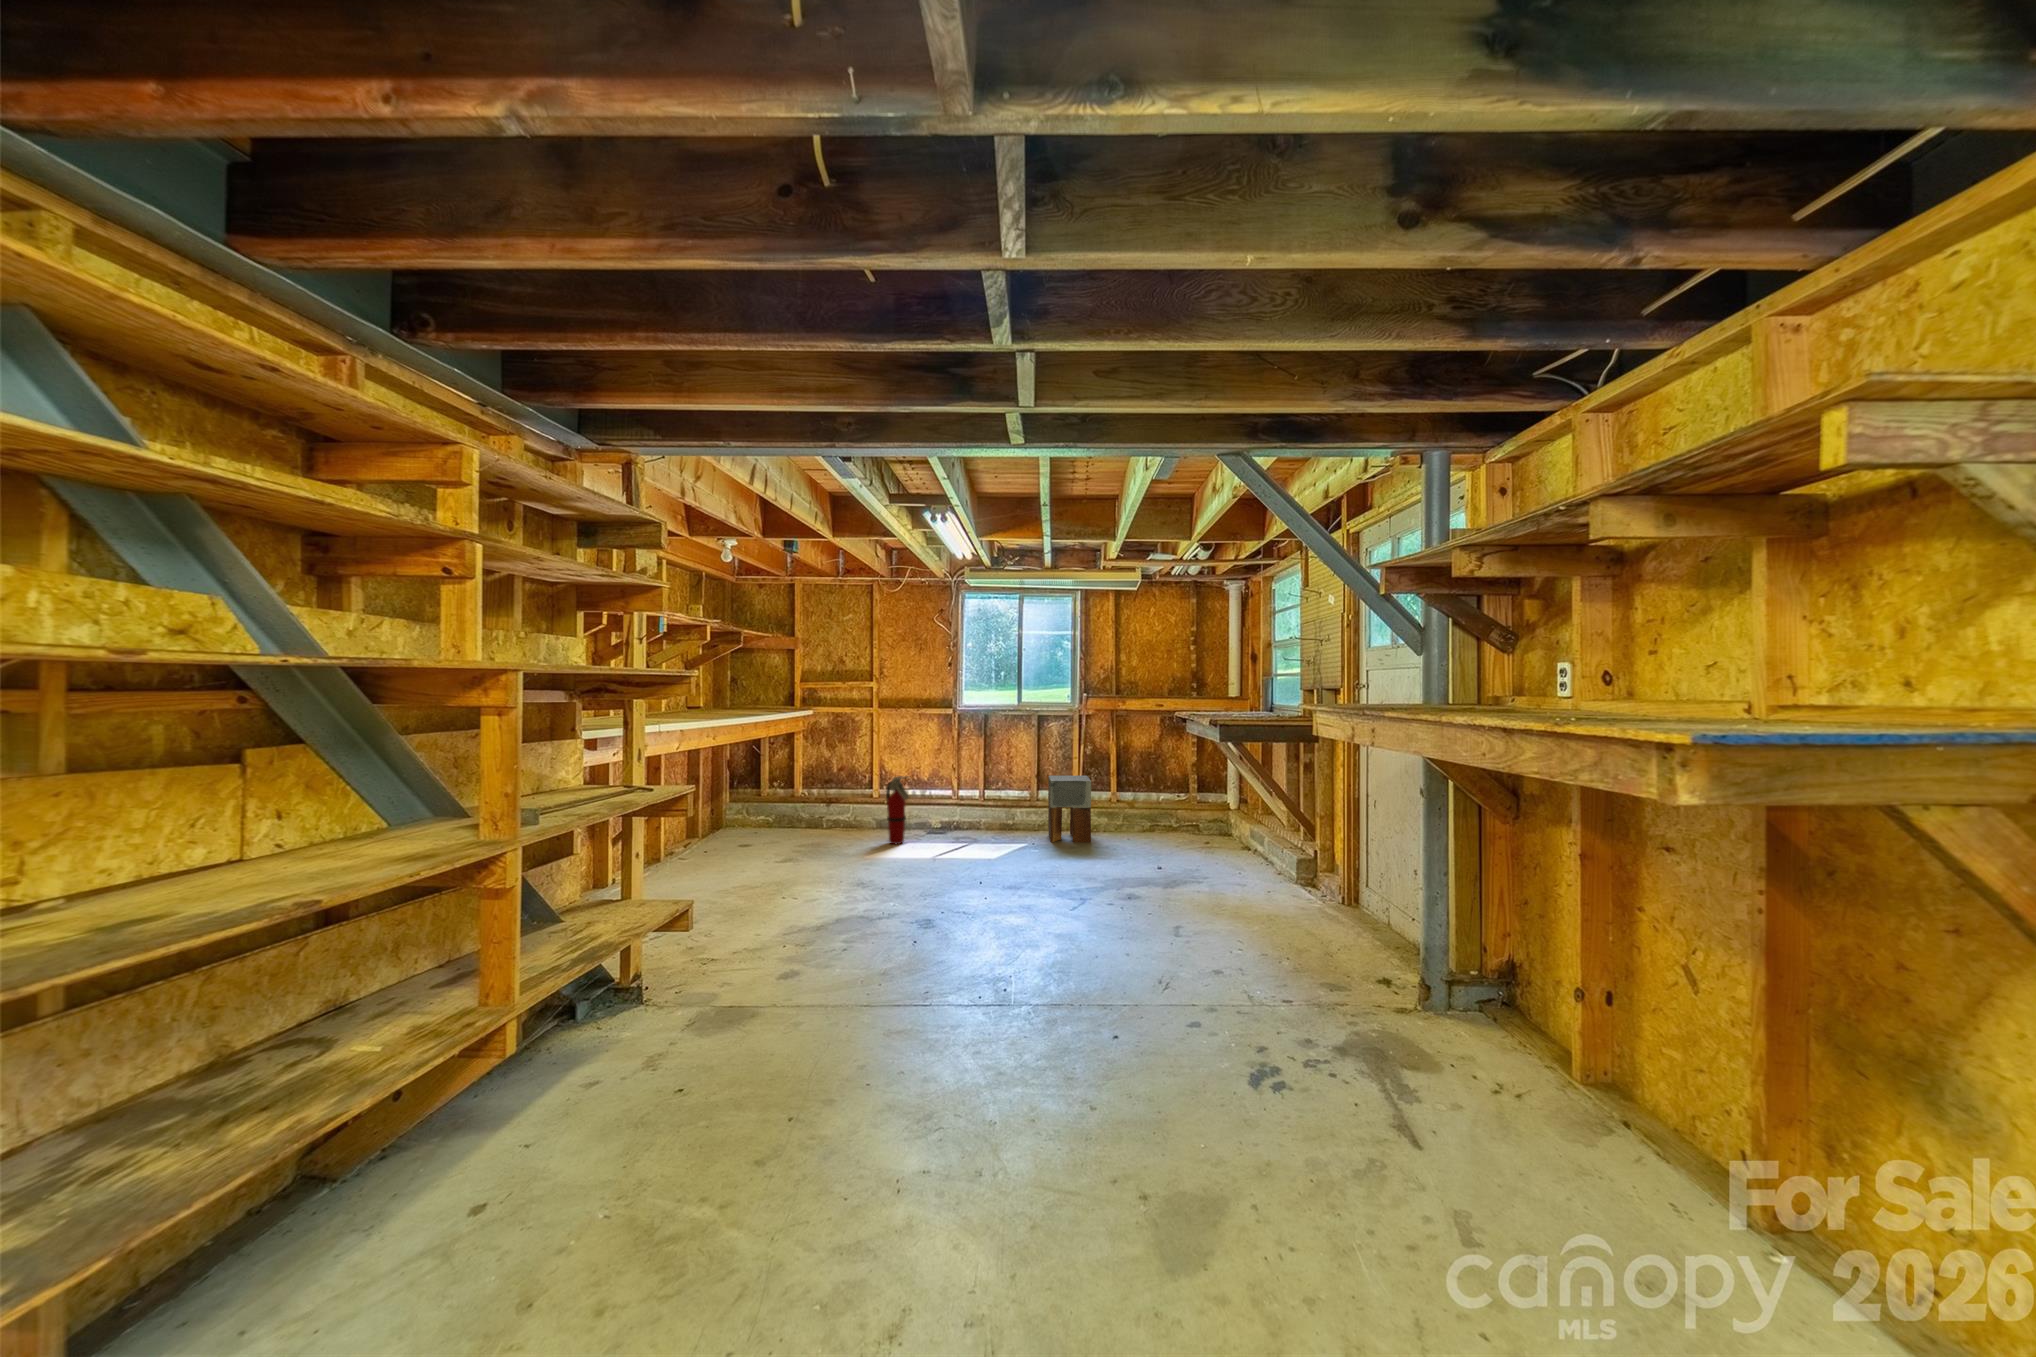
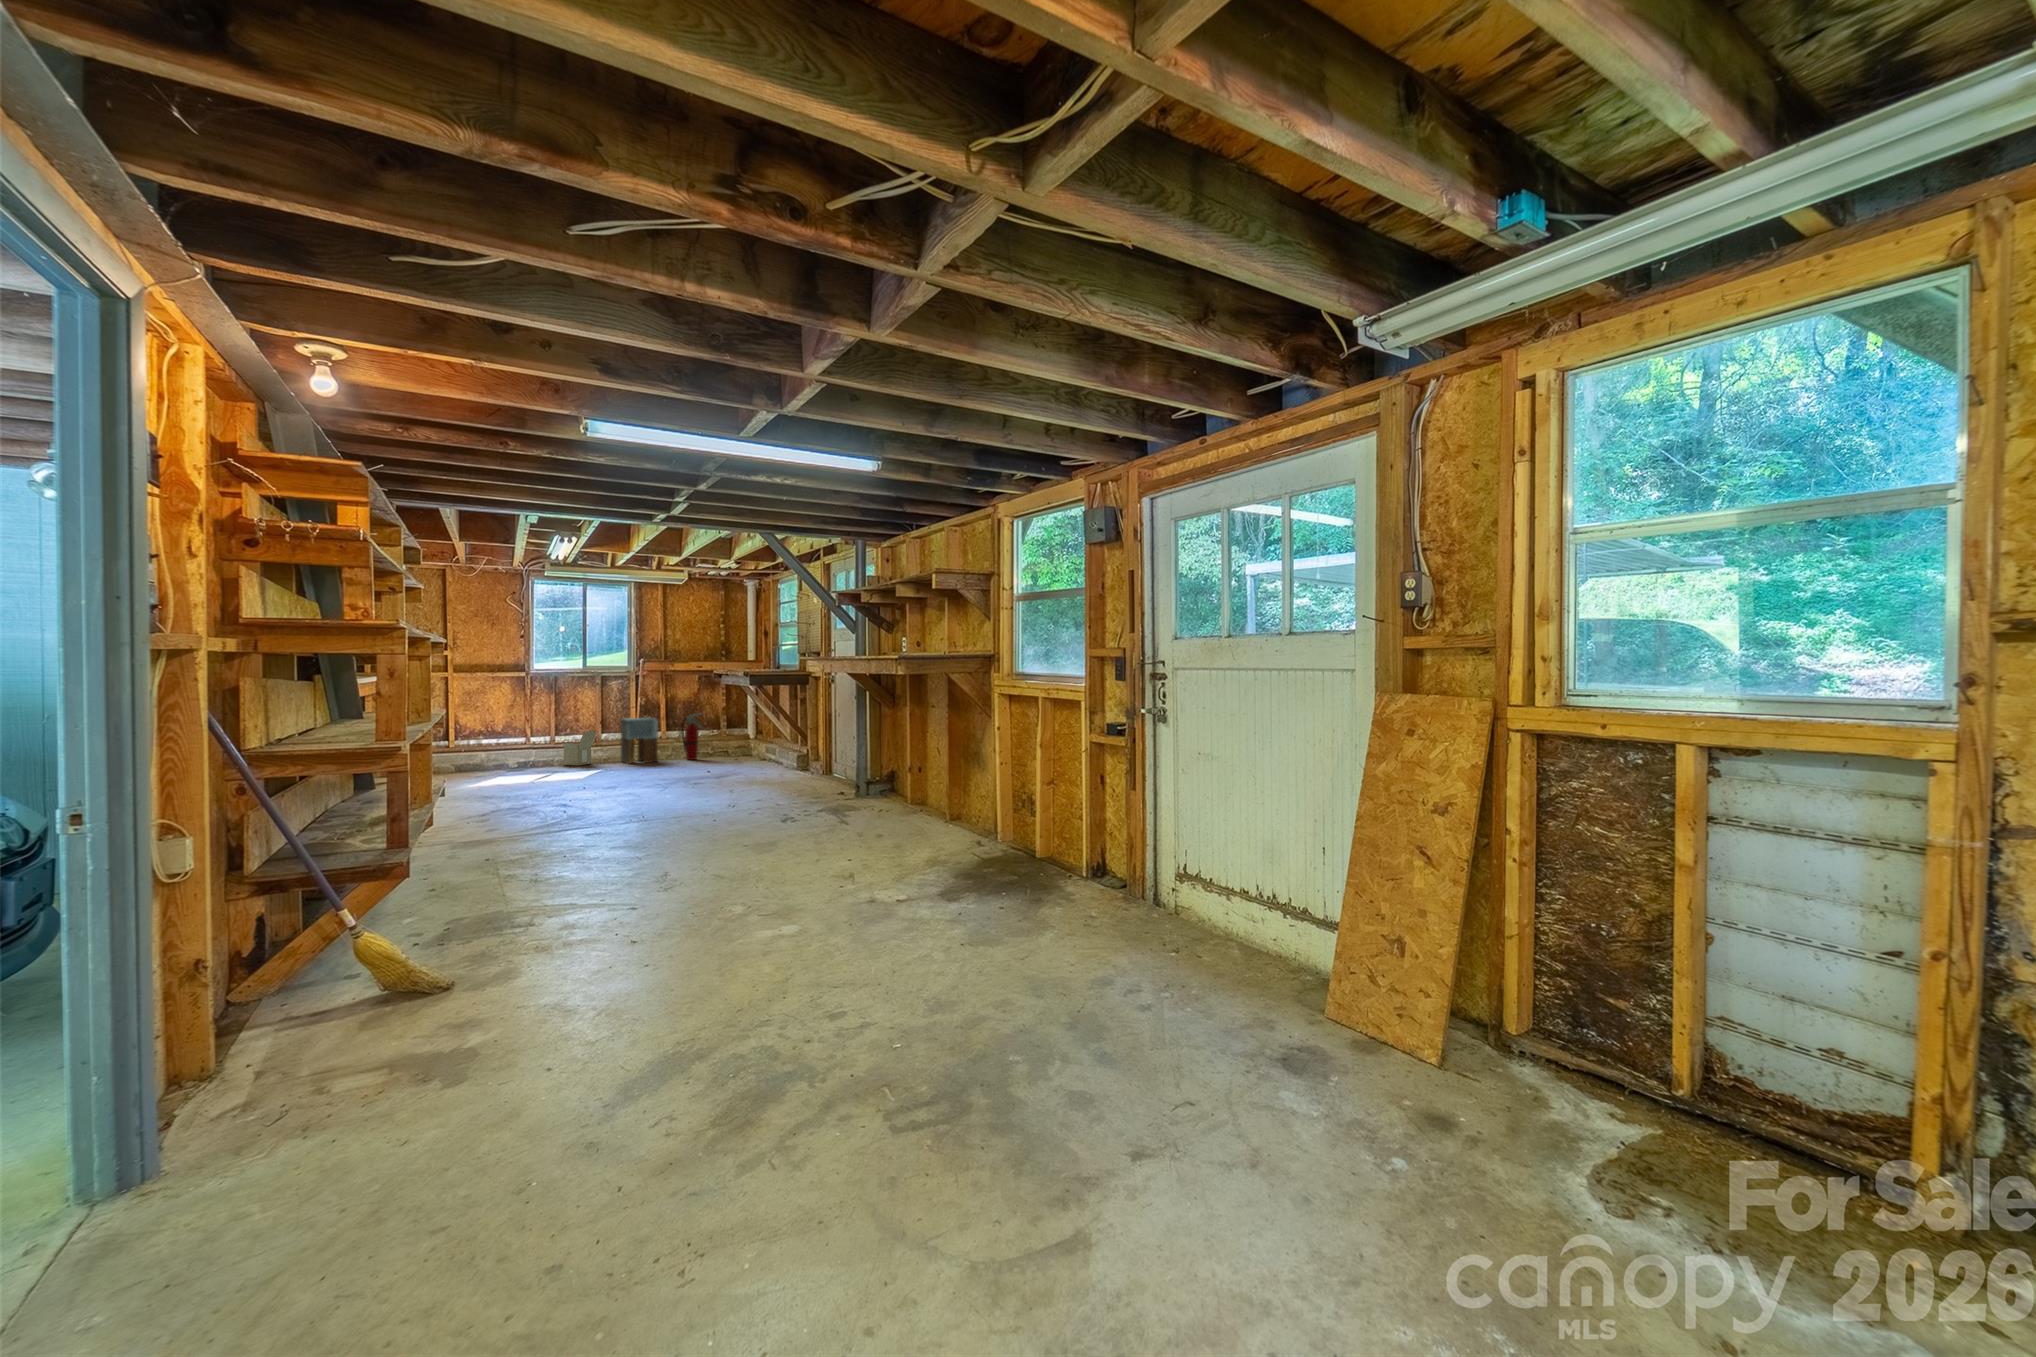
fire extinguisher: present [886,776,909,844] -> present [681,714,703,760]
cardboard box: none [978,792,1016,838] -> present [563,731,597,766]

